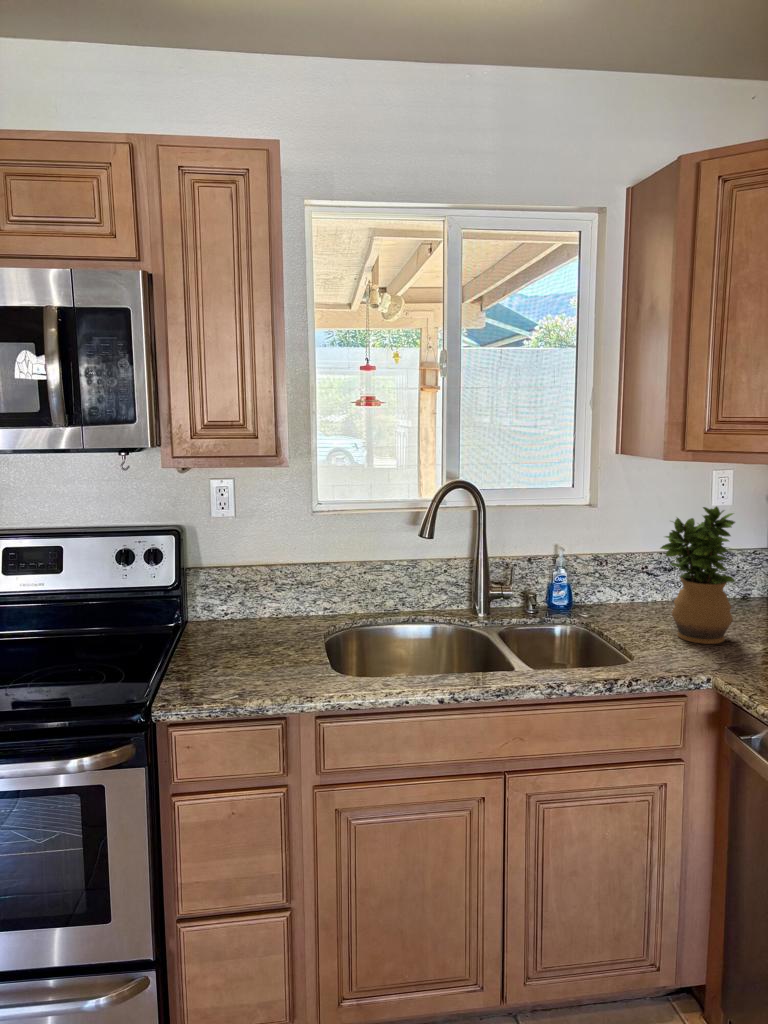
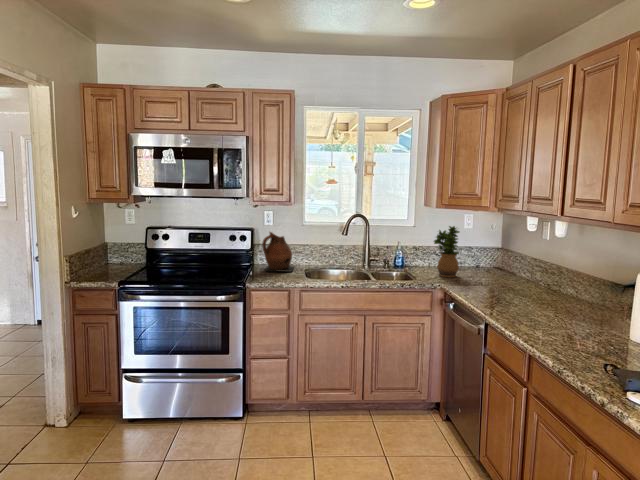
ceramic pitcher: none [205,538,296,648] -> present [262,232,294,272]

